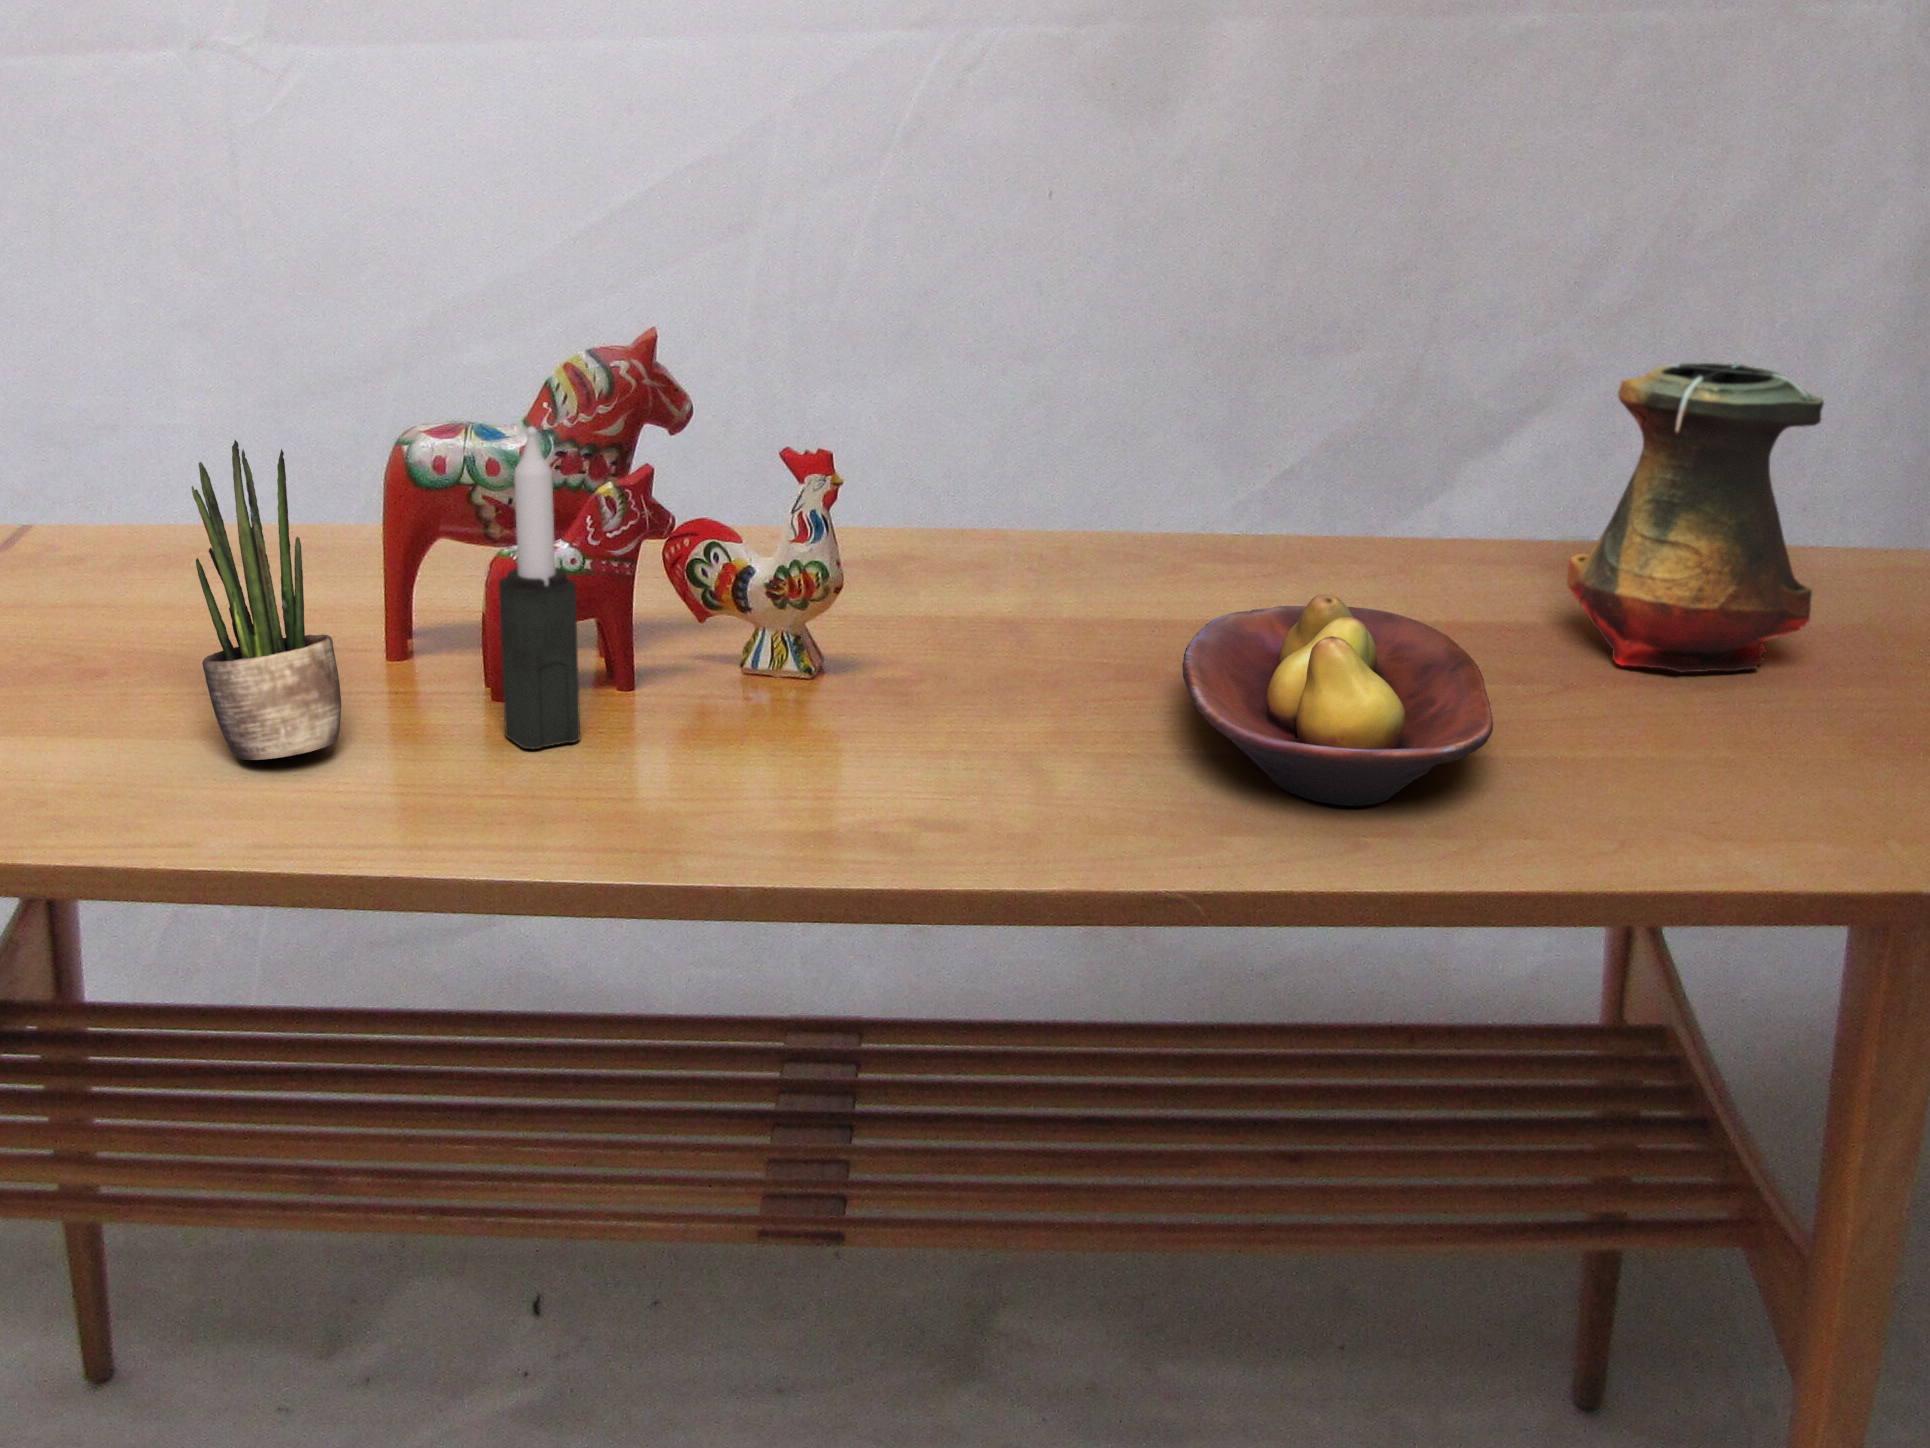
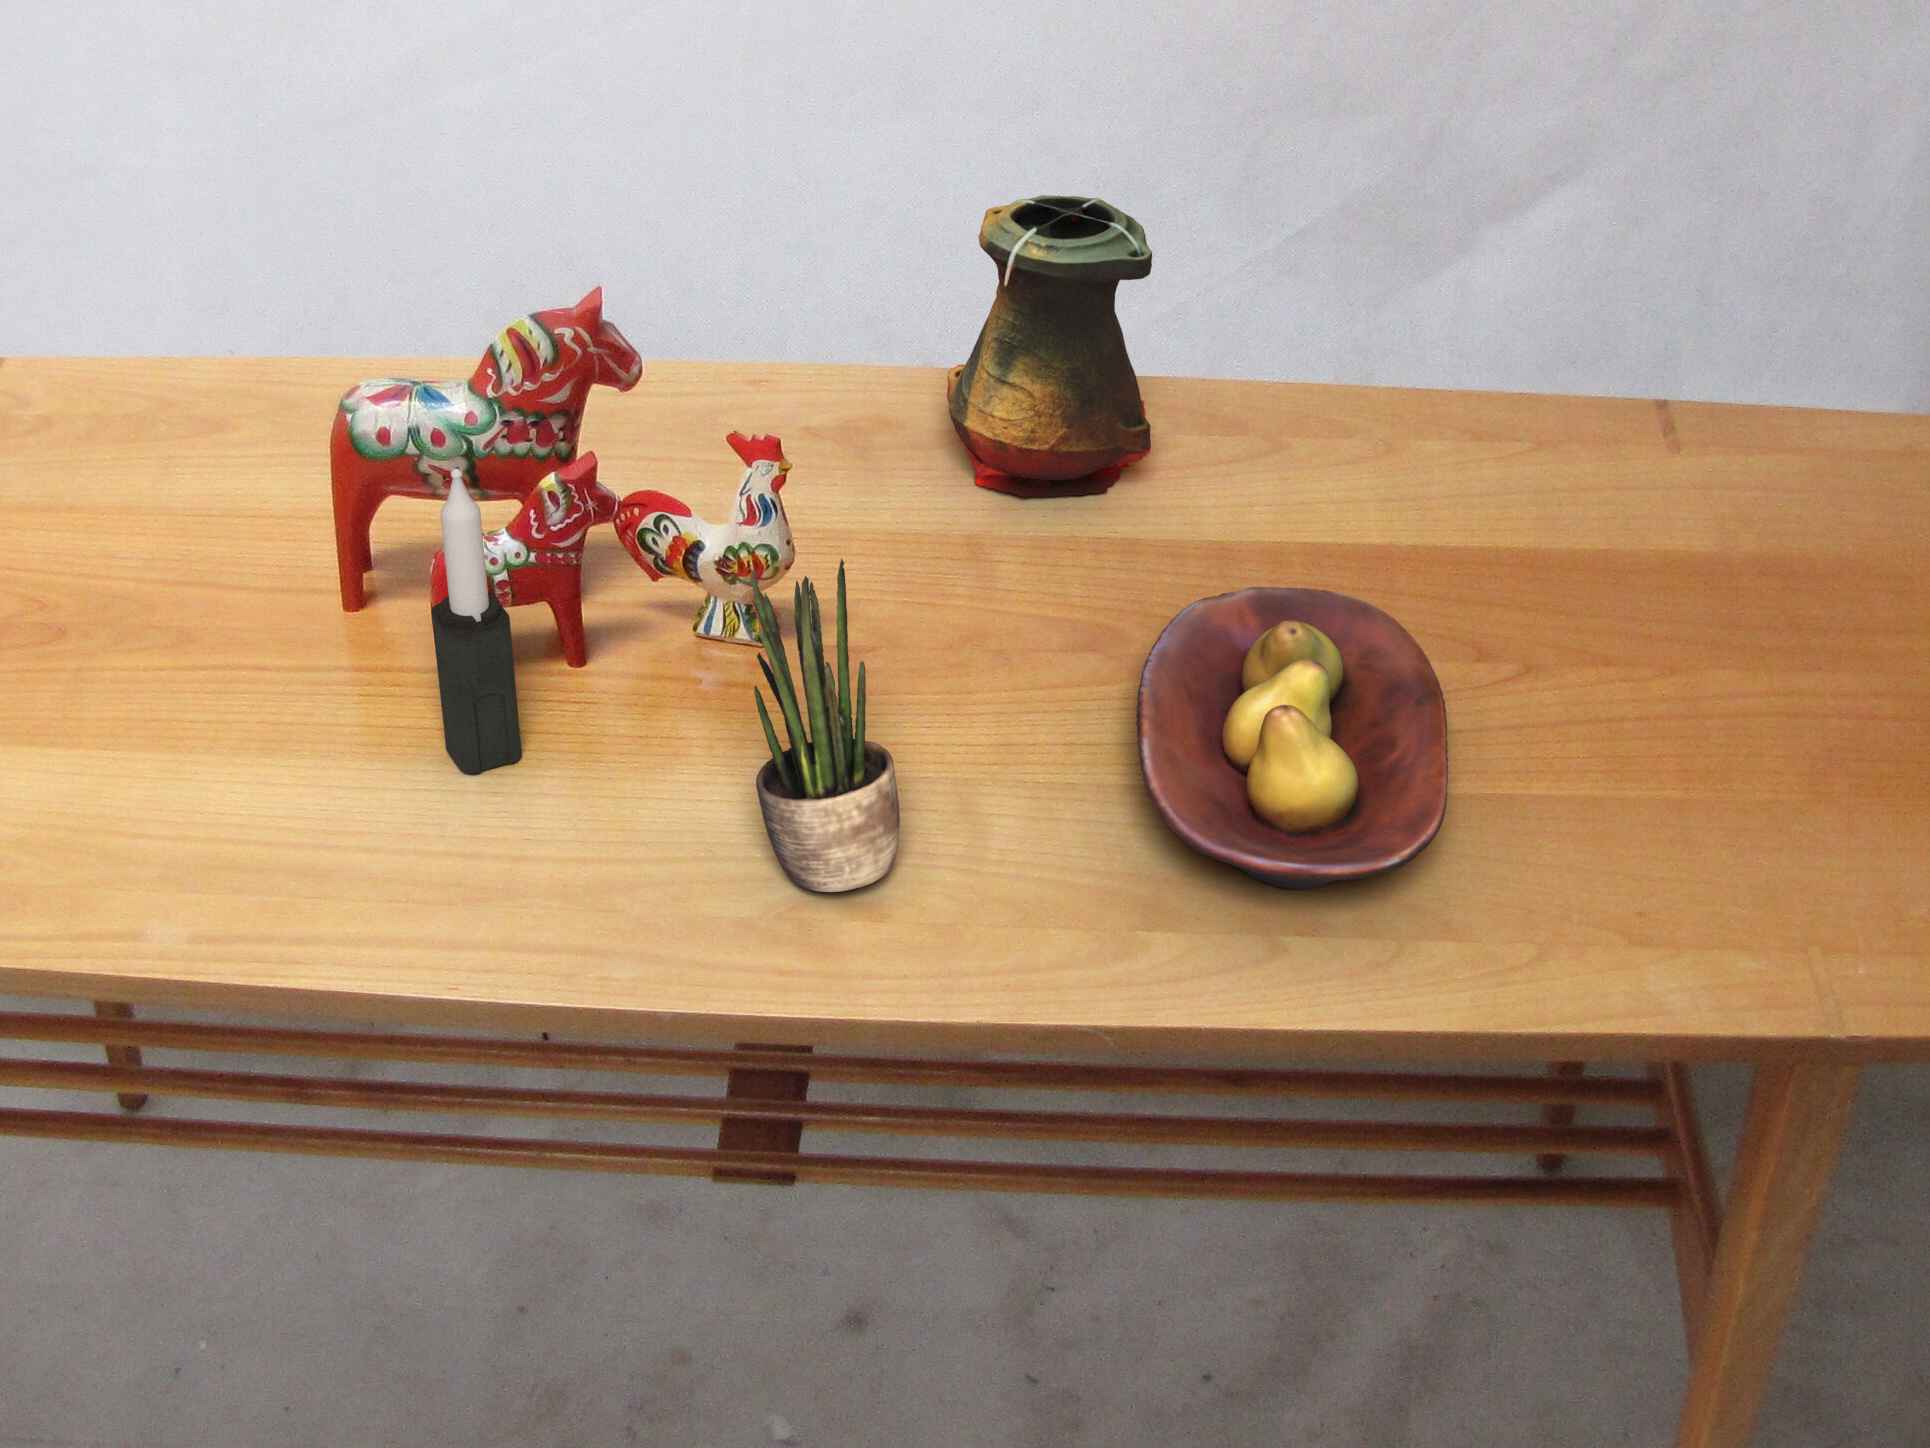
vase: present [1567,363,1824,672] -> present [947,195,1152,497]
potted plant: present [191,440,341,760] -> present [751,558,900,892]

